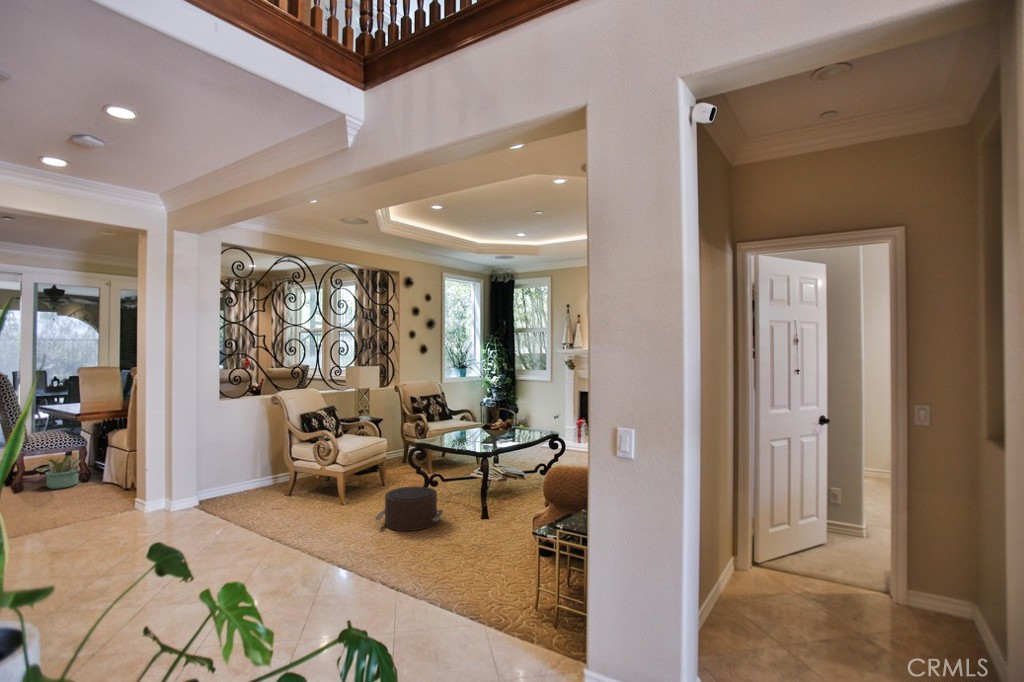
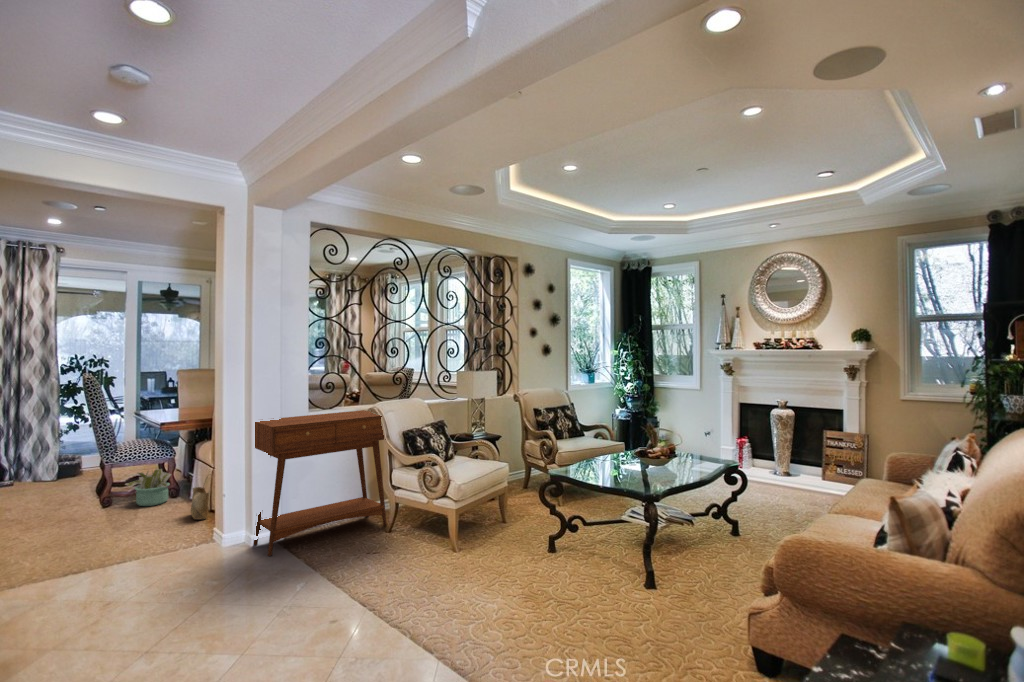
console table: none [167,399,289,516] -> present [254,410,387,556]
woven basket: none [105,457,125,495] -> present [191,487,209,519]
pouf: present [375,486,443,531] -> none [501,537,594,607]

